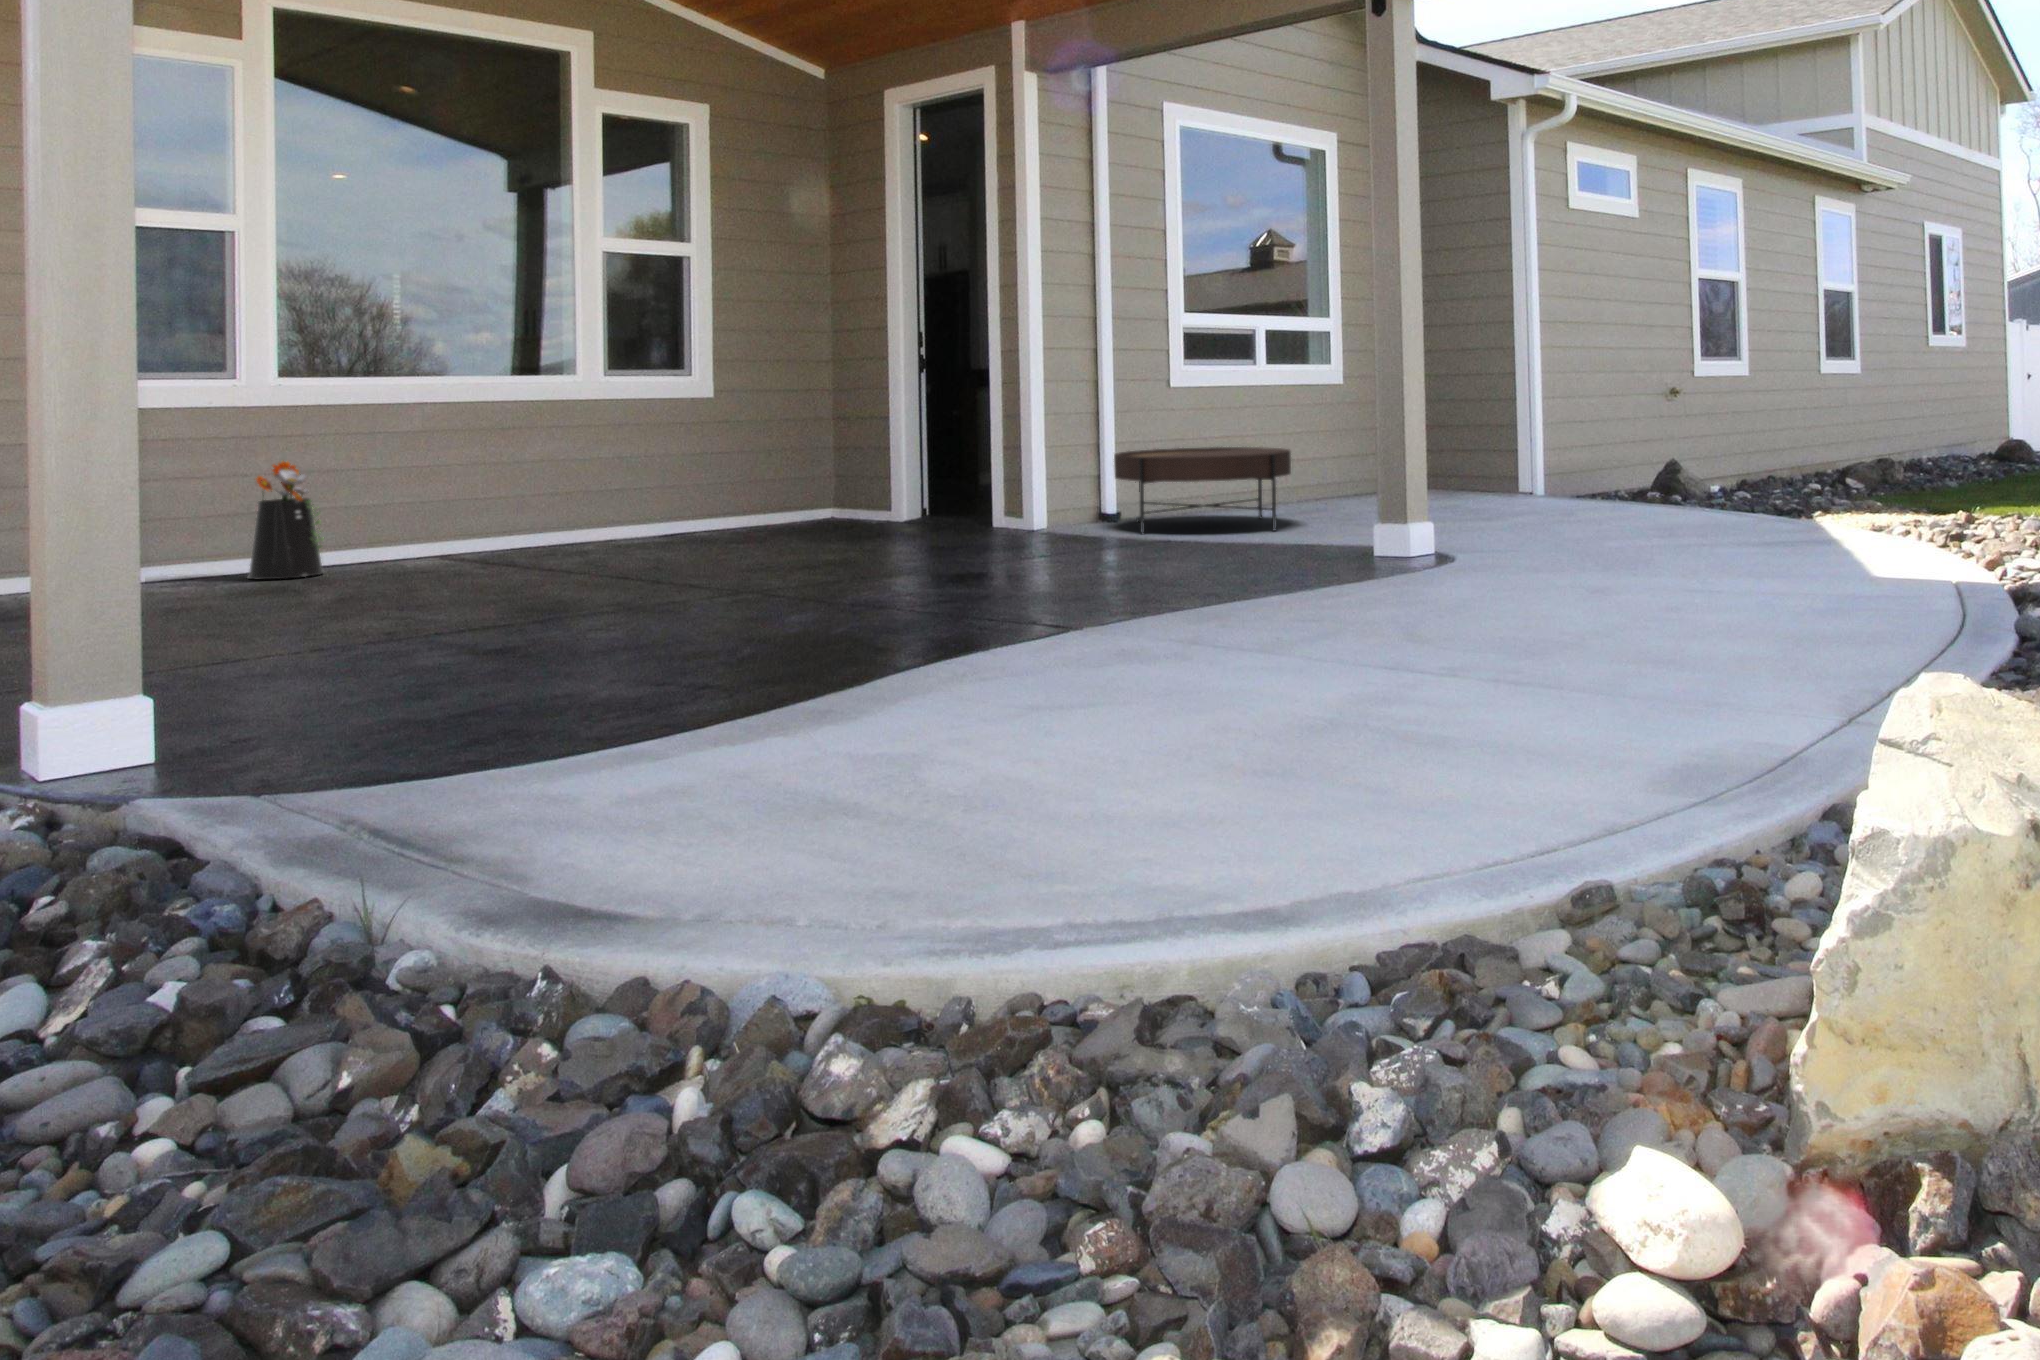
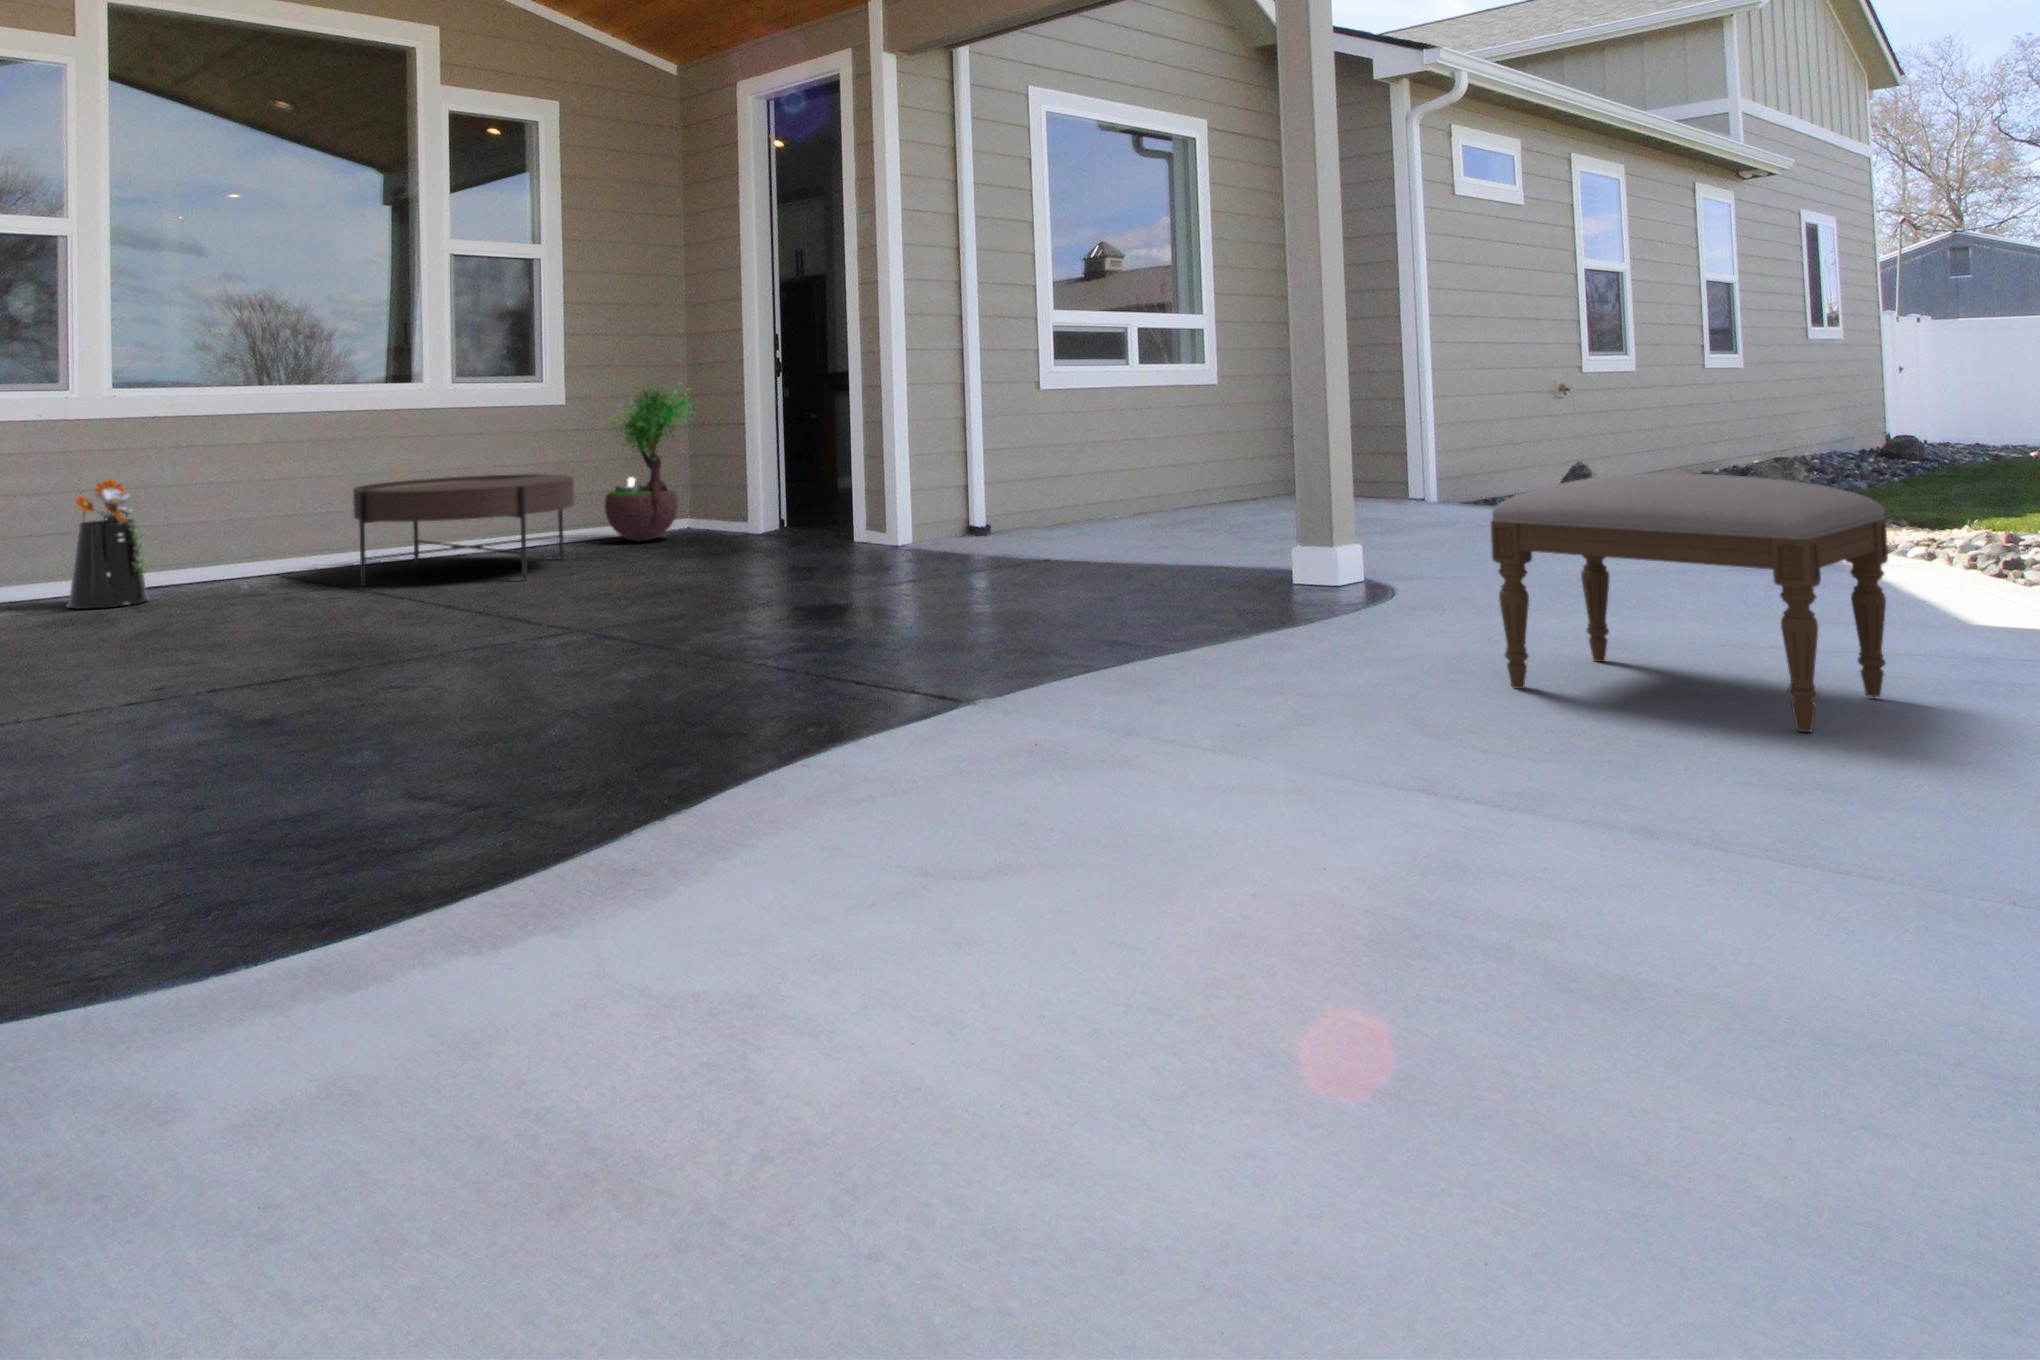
potted tree: none [750,367,841,527] -> present [605,383,691,541]
coffee table: present [1114,447,1291,534] -> present [353,474,574,585]
ottoman: none [1477,458,1757,639] -> present [1491,473,1888,732]

